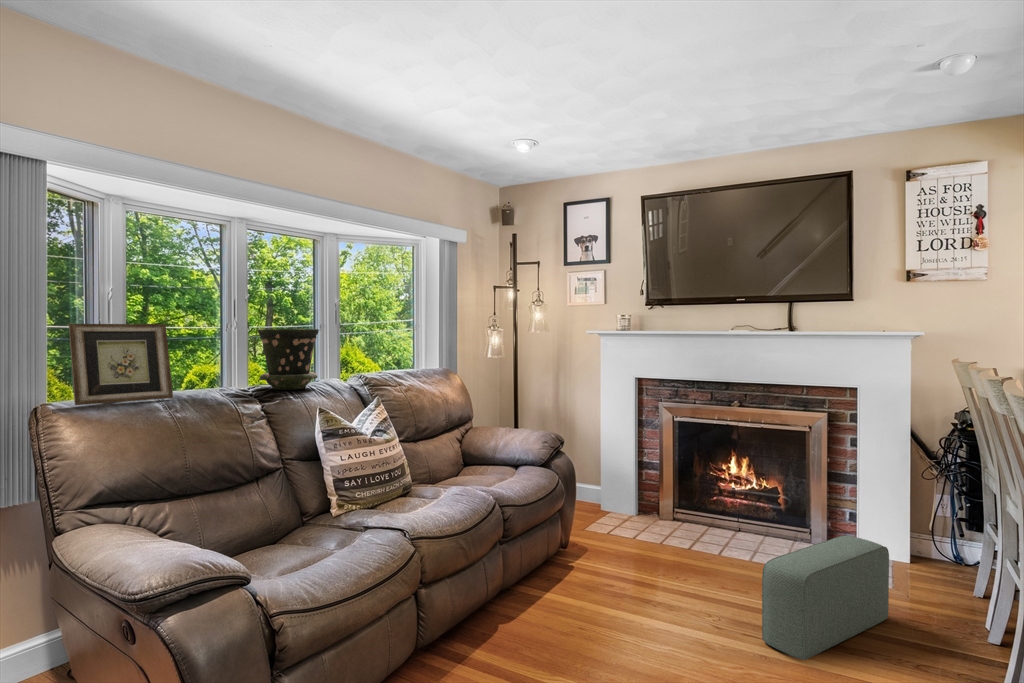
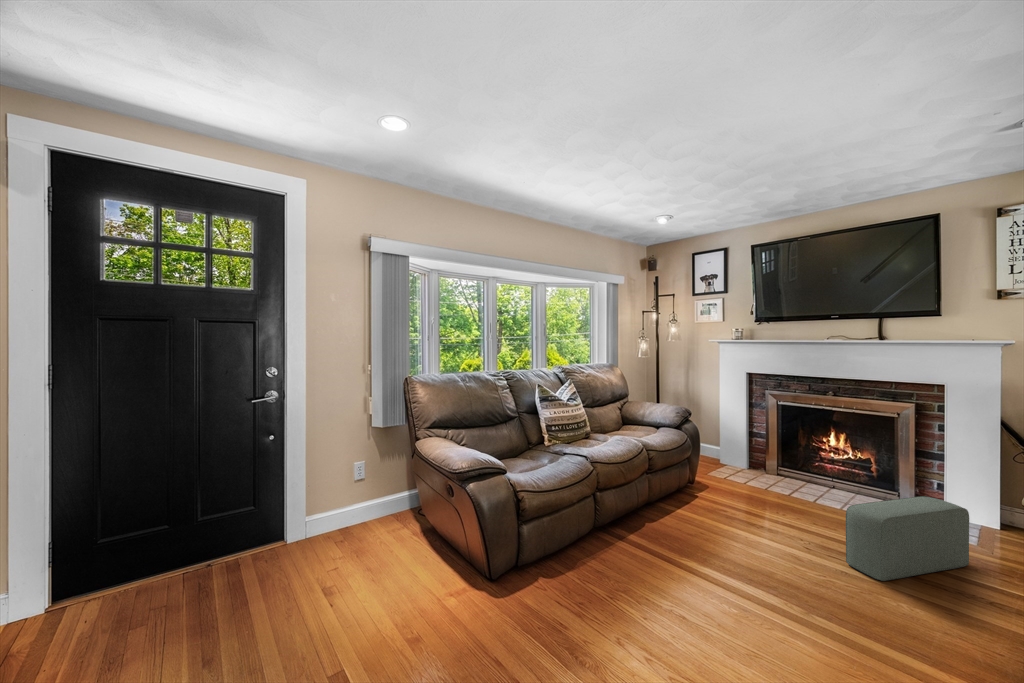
picture frame: present [69,324,173,405] -> none [418,336,464,377]
flower pot: present [258,329,319,390] -> none [505,339,538,373]

